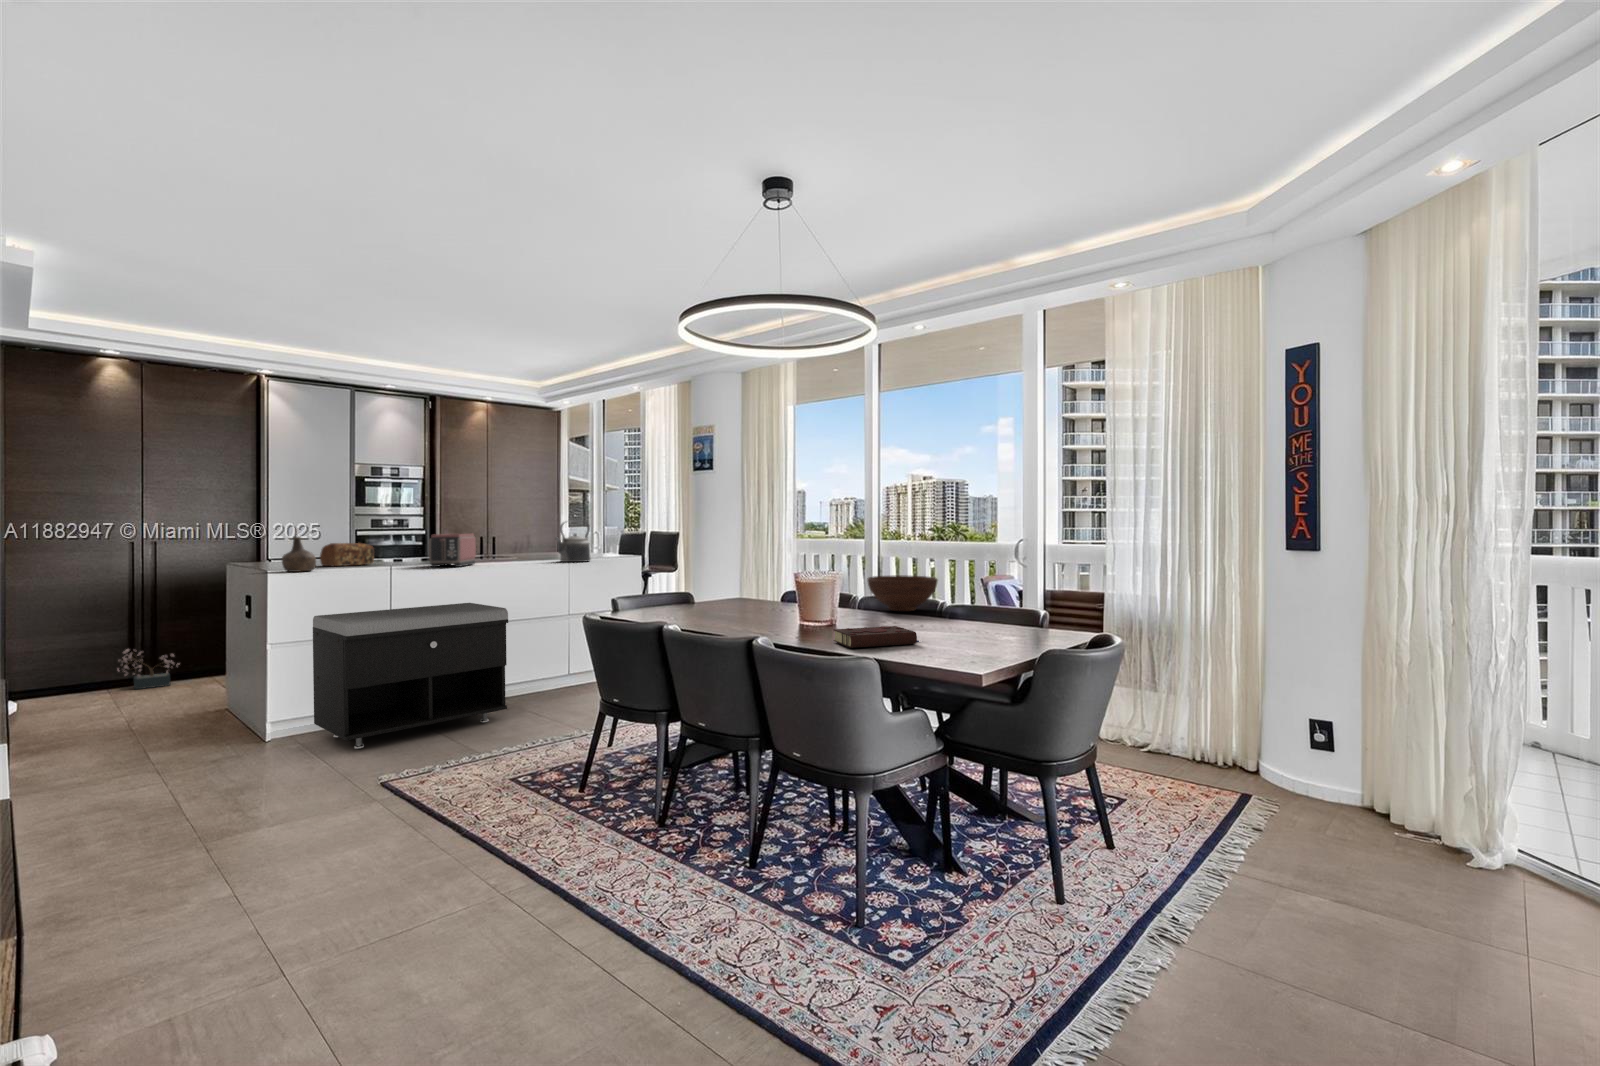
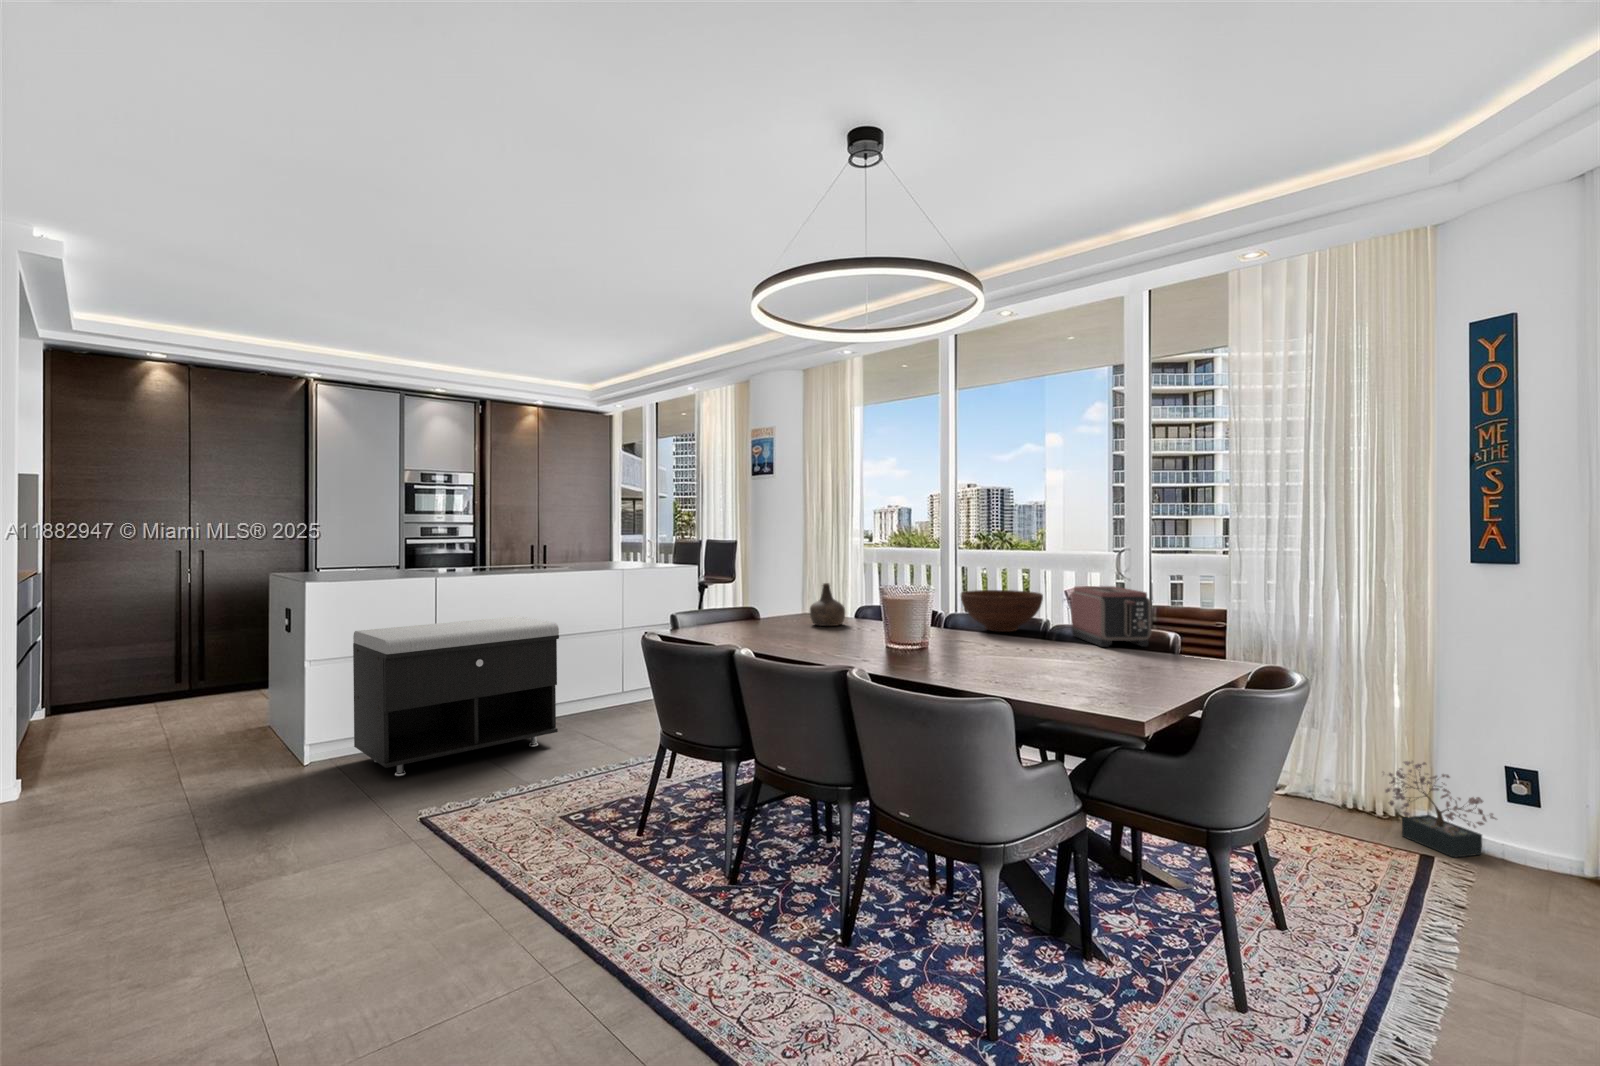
kettle: present [555,522,591,562] -> none [608,528,645,572]
toaster: present [429,534,476,567] -> present [1071,586,1152,647]
bottle: present [282,536,316,572] -> present [810,583,845,626]
bread loaf: present [320,543,374,566] -> none [363,552,420,577]
book: present [833,626,917,648] -> none [938,653,1045,681]
decorative plant: present [118,649,179,689] -> present [1383,761,1496,857]

